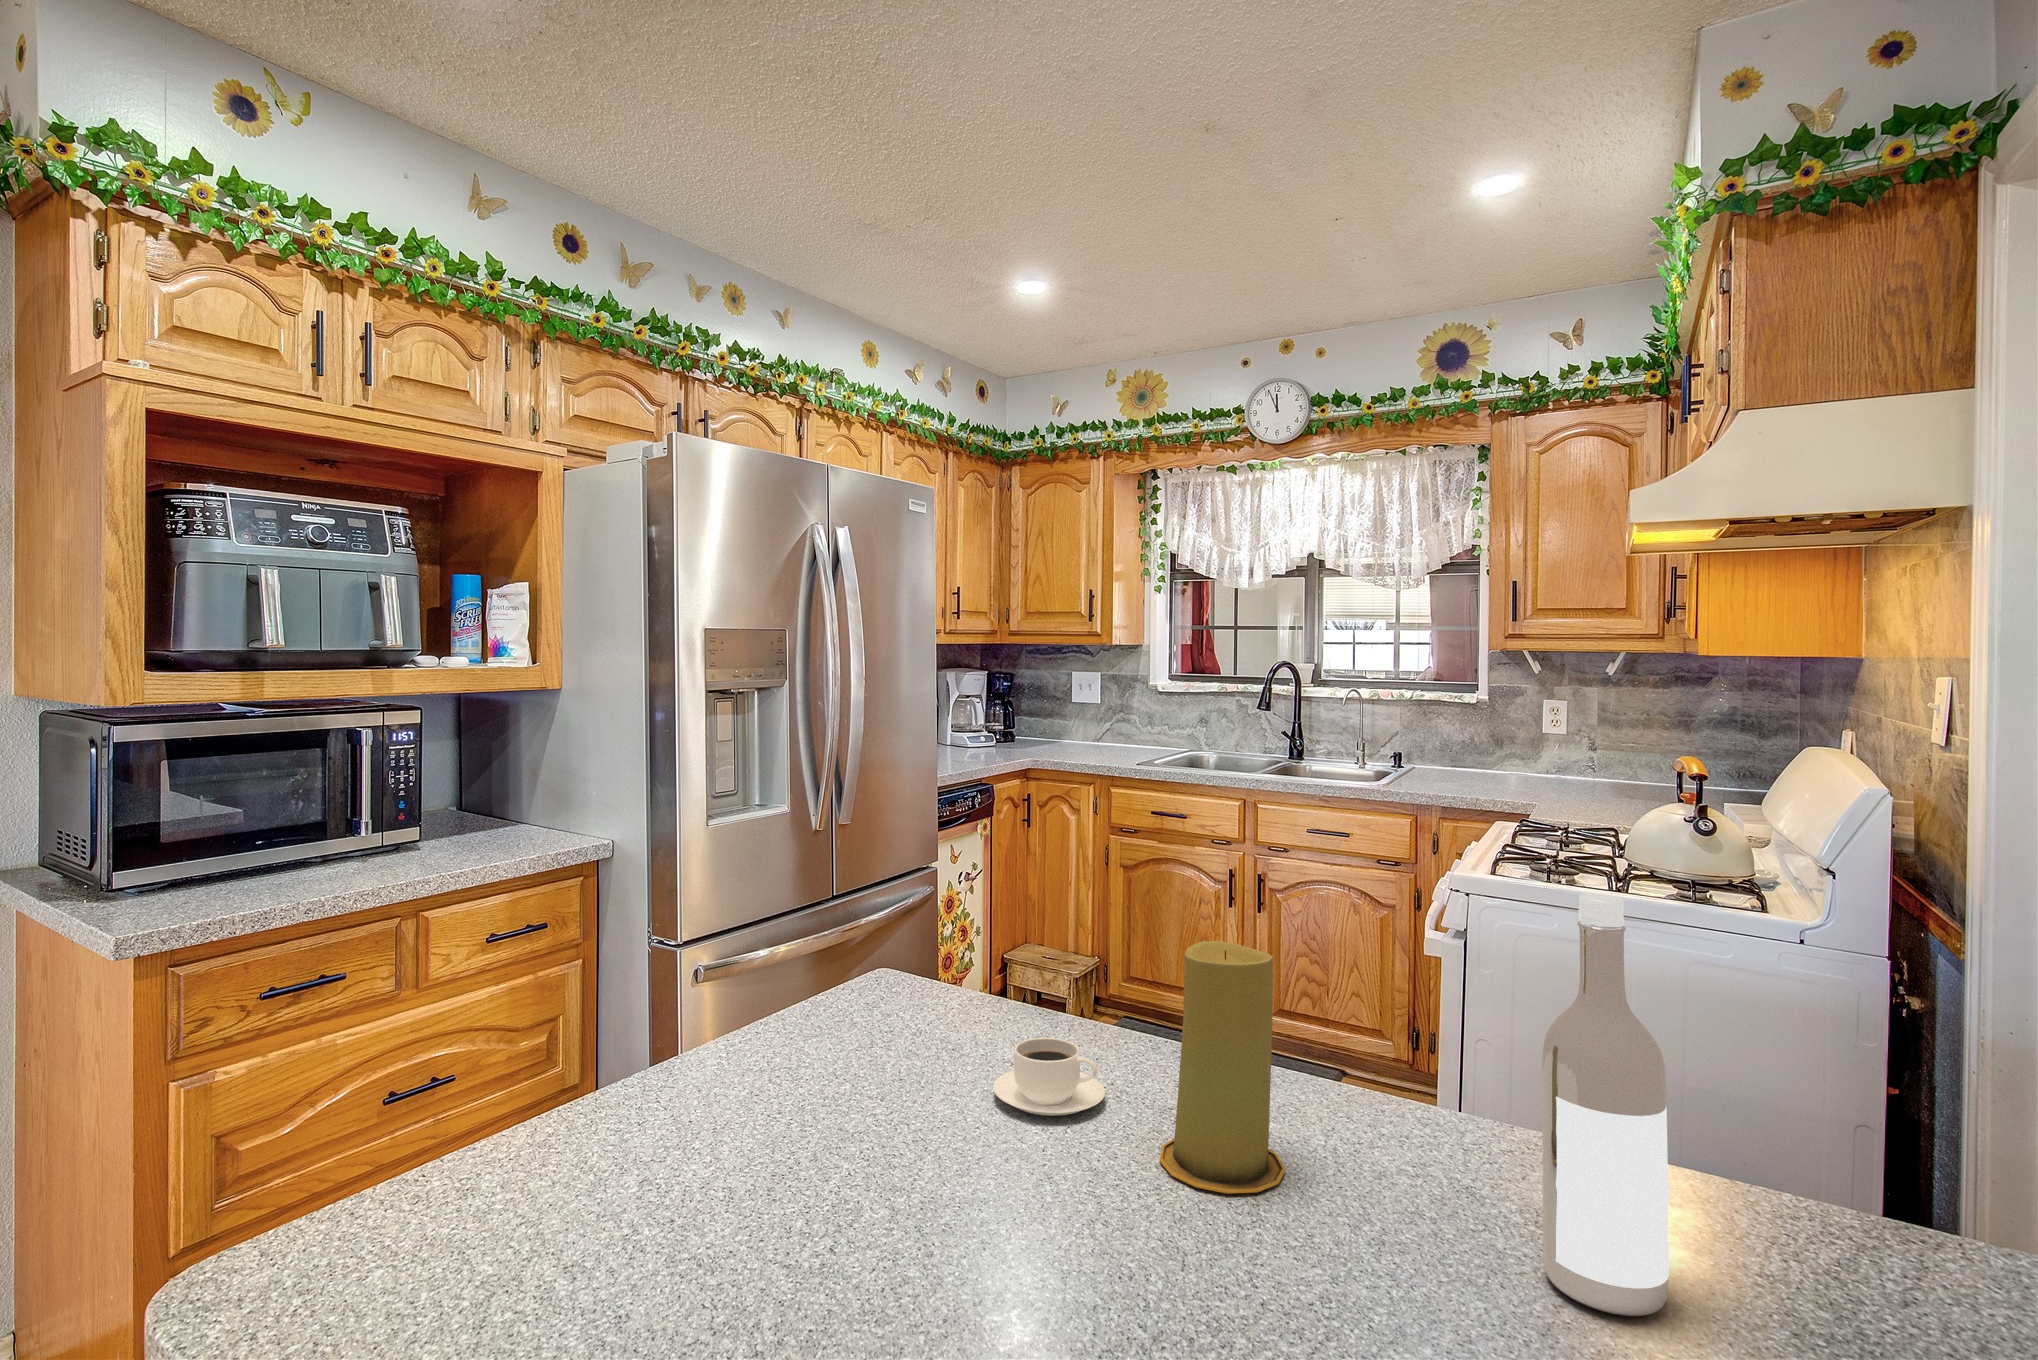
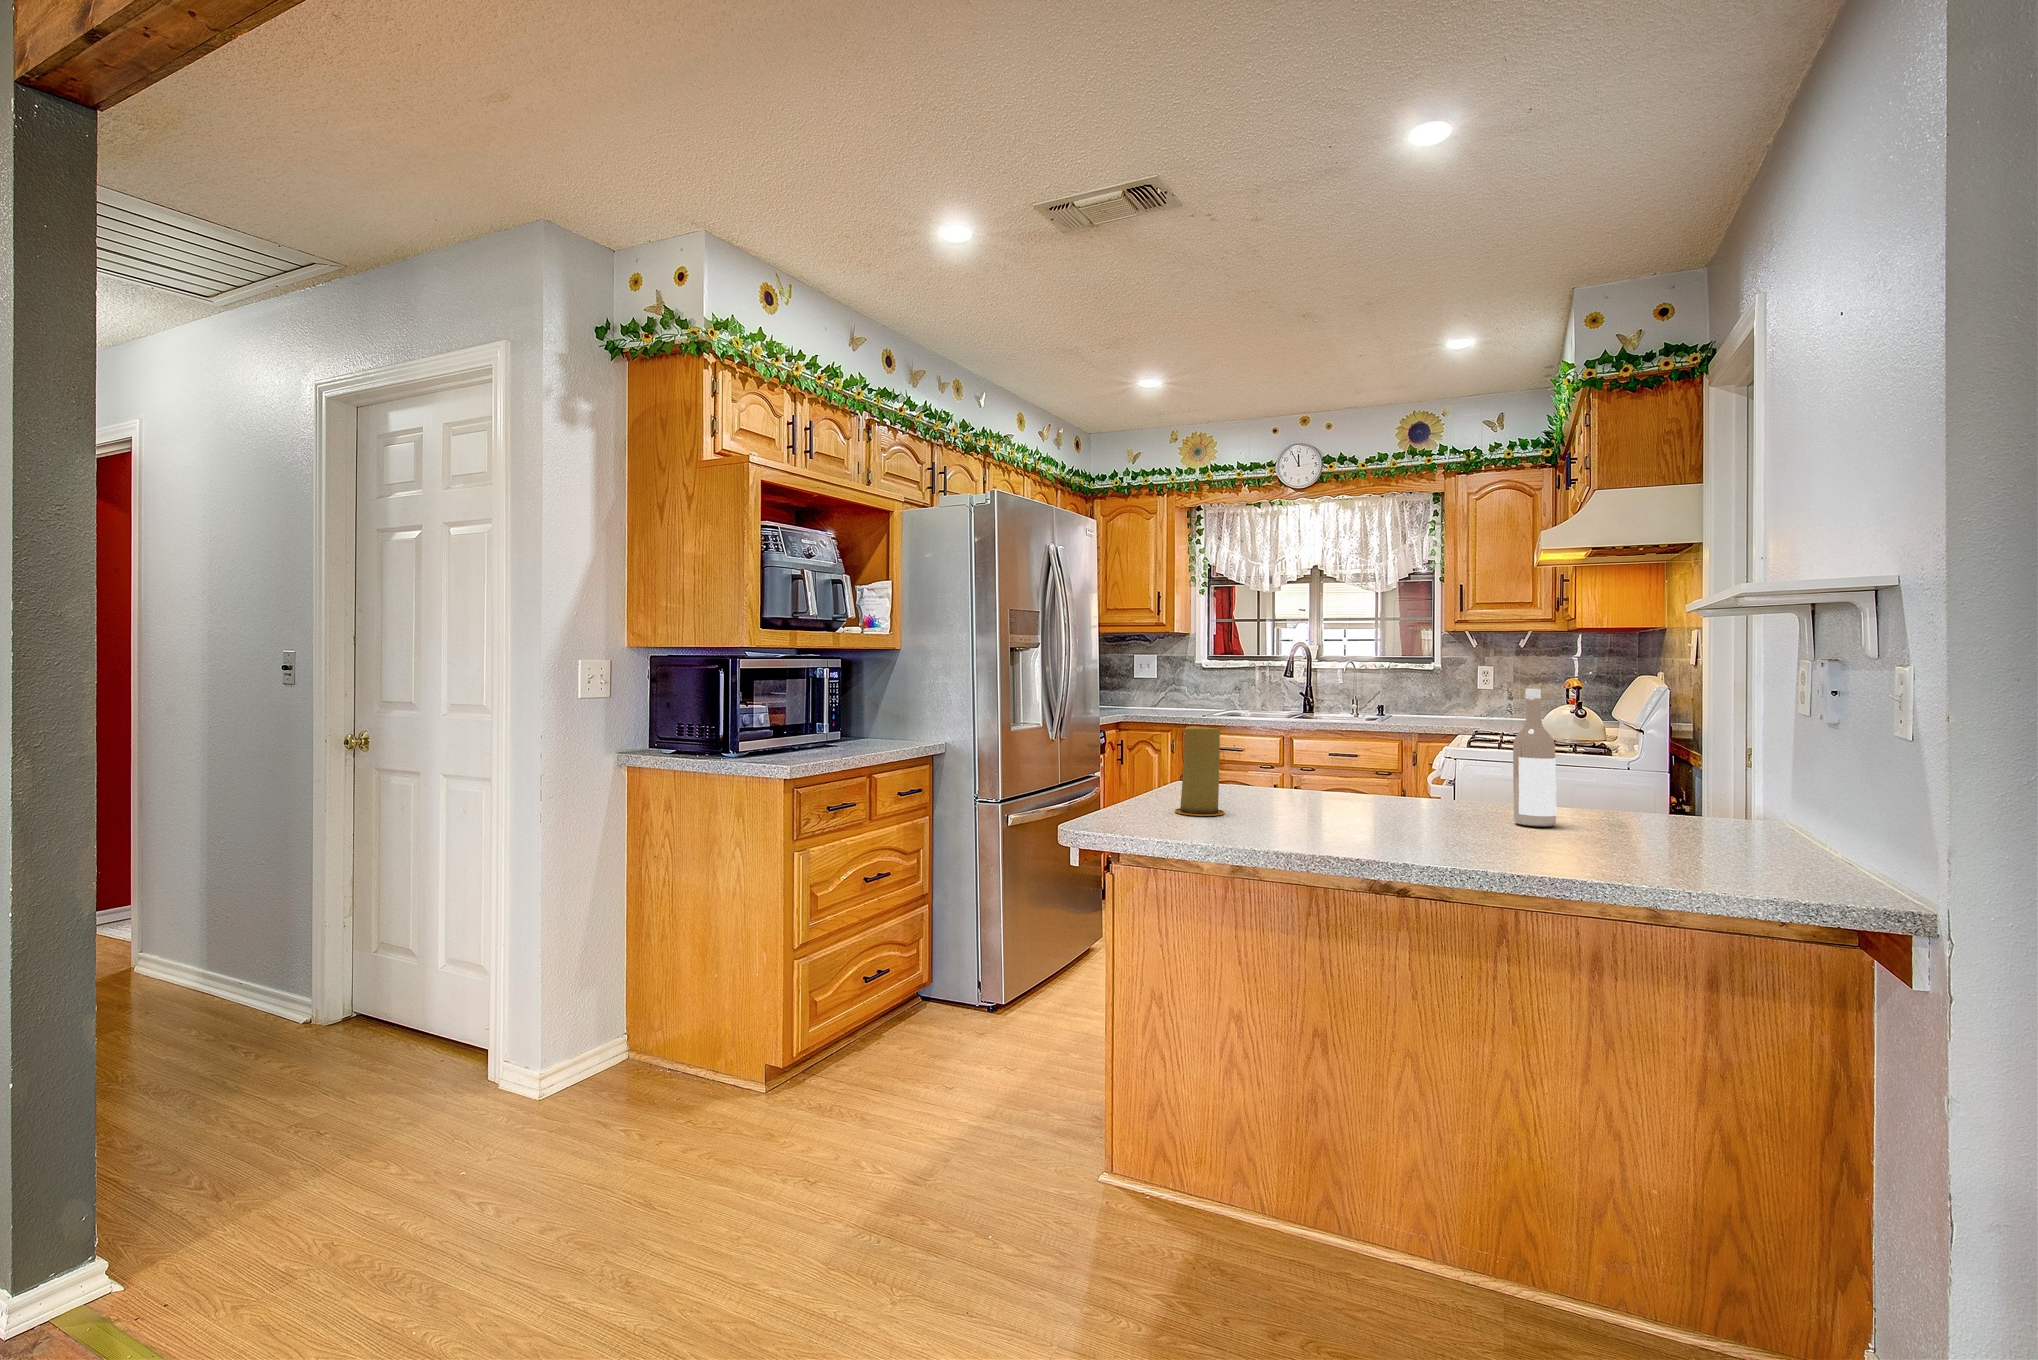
candle: present [1160,941,1285,1194] -> present [1175,726,1225,816]
coffee cup: present [993,1038,1105,1116] -> none [1277,779,1327,804]

